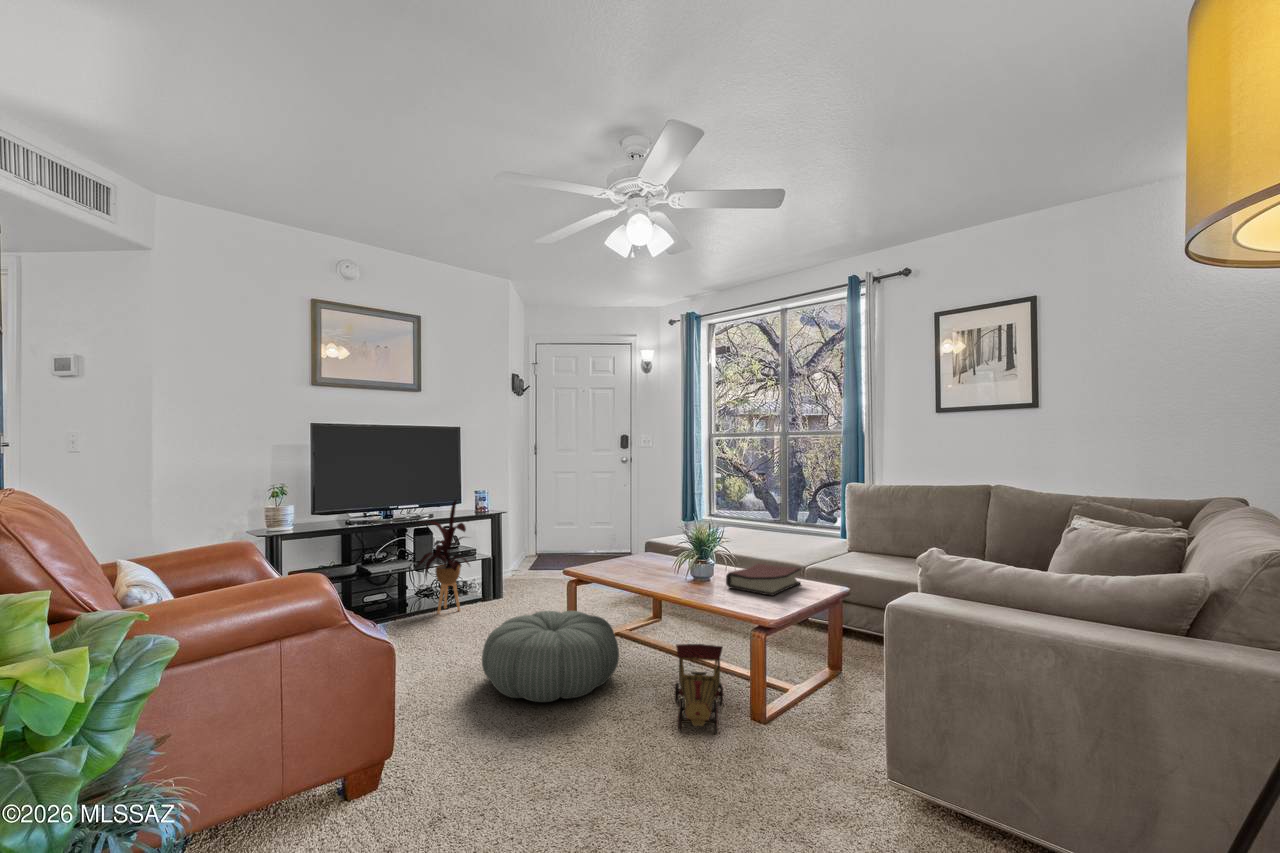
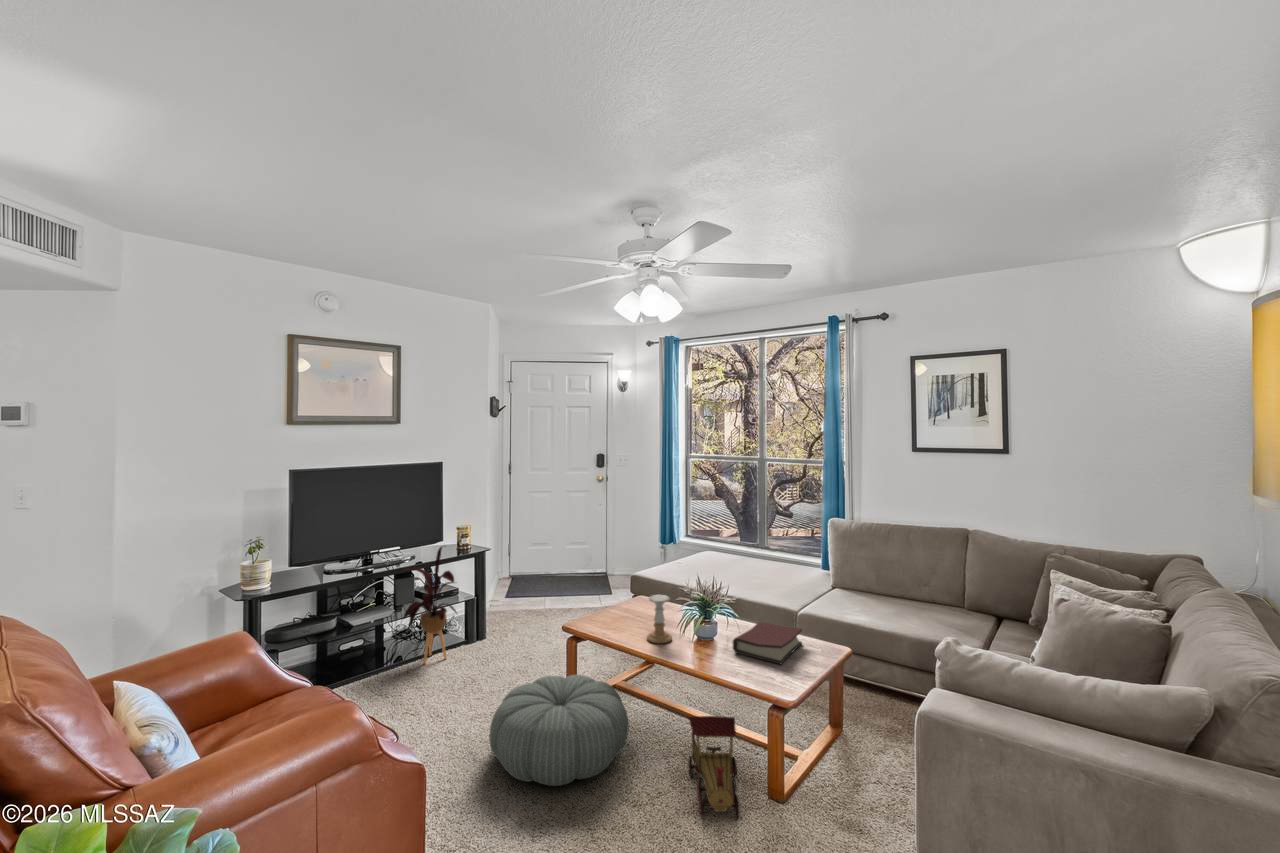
candle holder: none [643,535,668,580] -> present [647,595,672,643]

